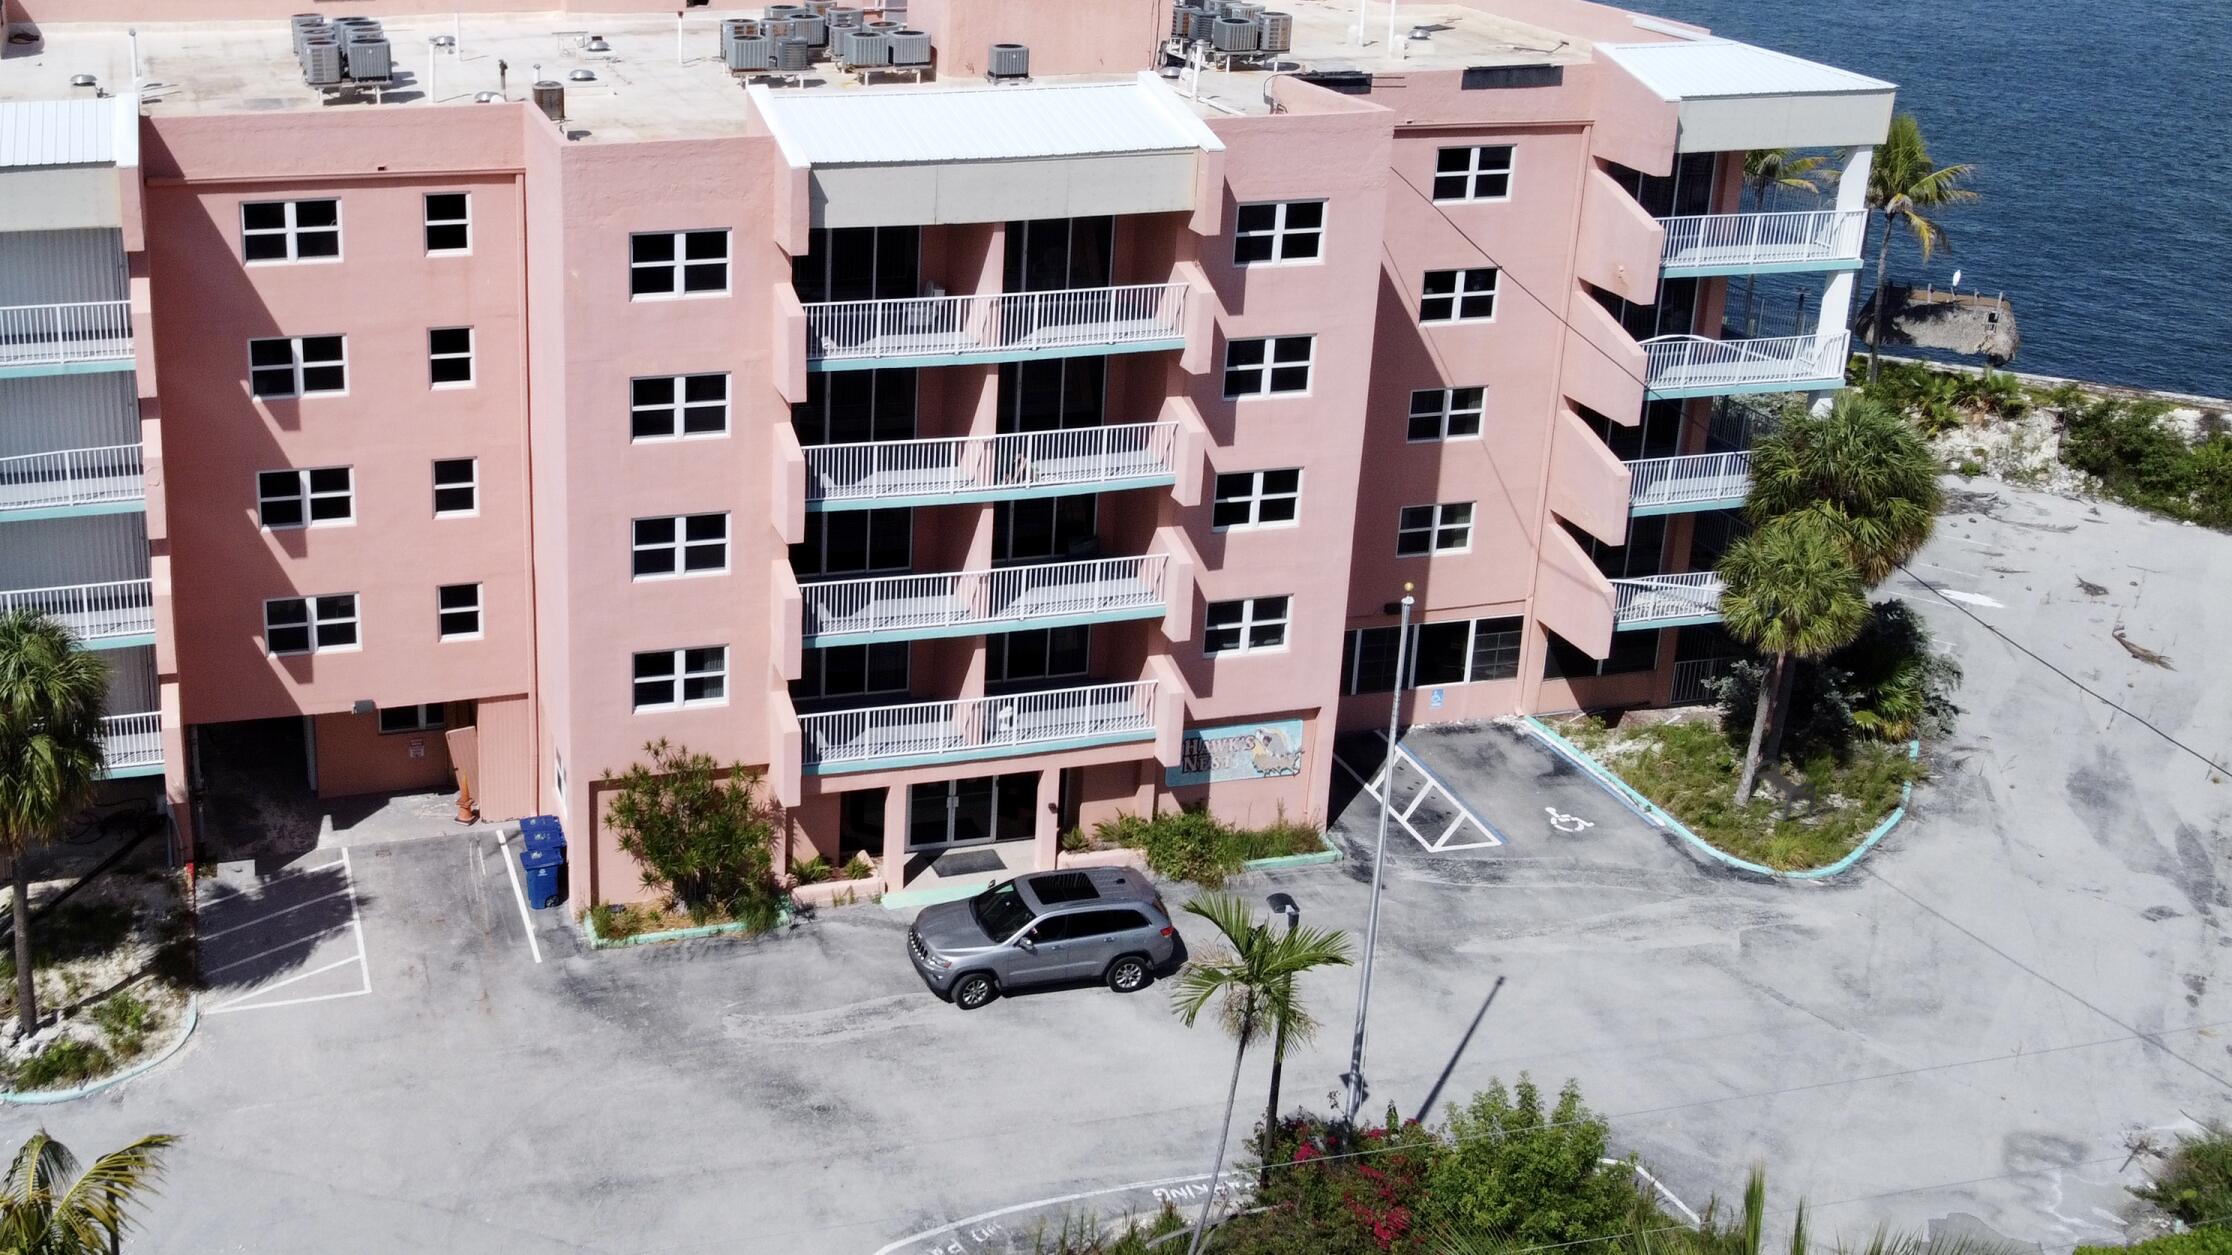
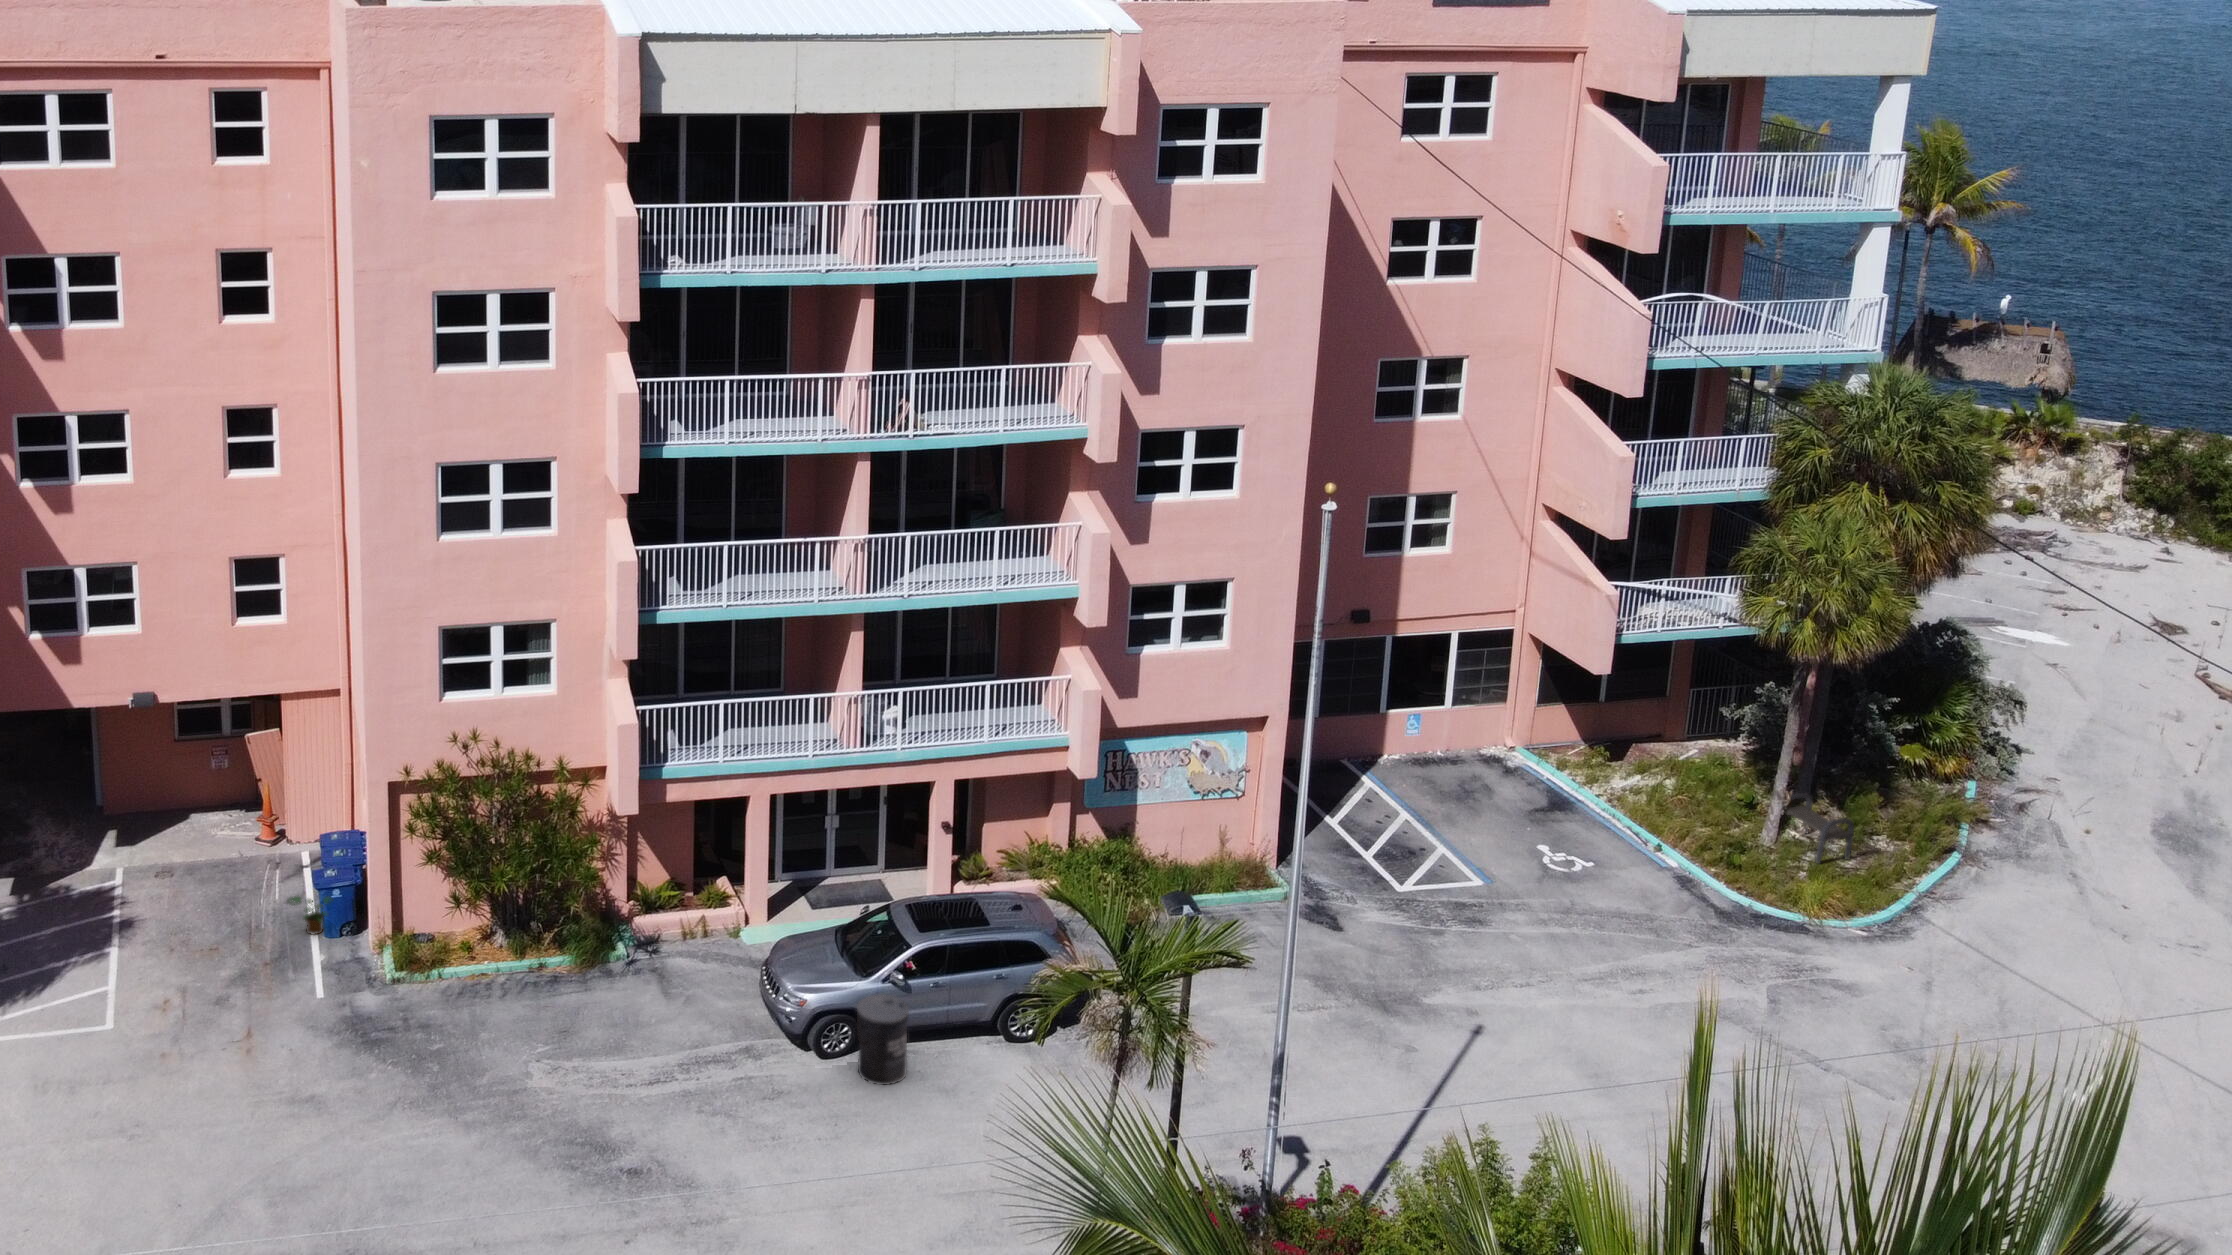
potted plant: none [497,874,537,906] -> present [287,896,333,935]
trash can: none [993,958,1036,1032] -> present [857,994,909,1085]

